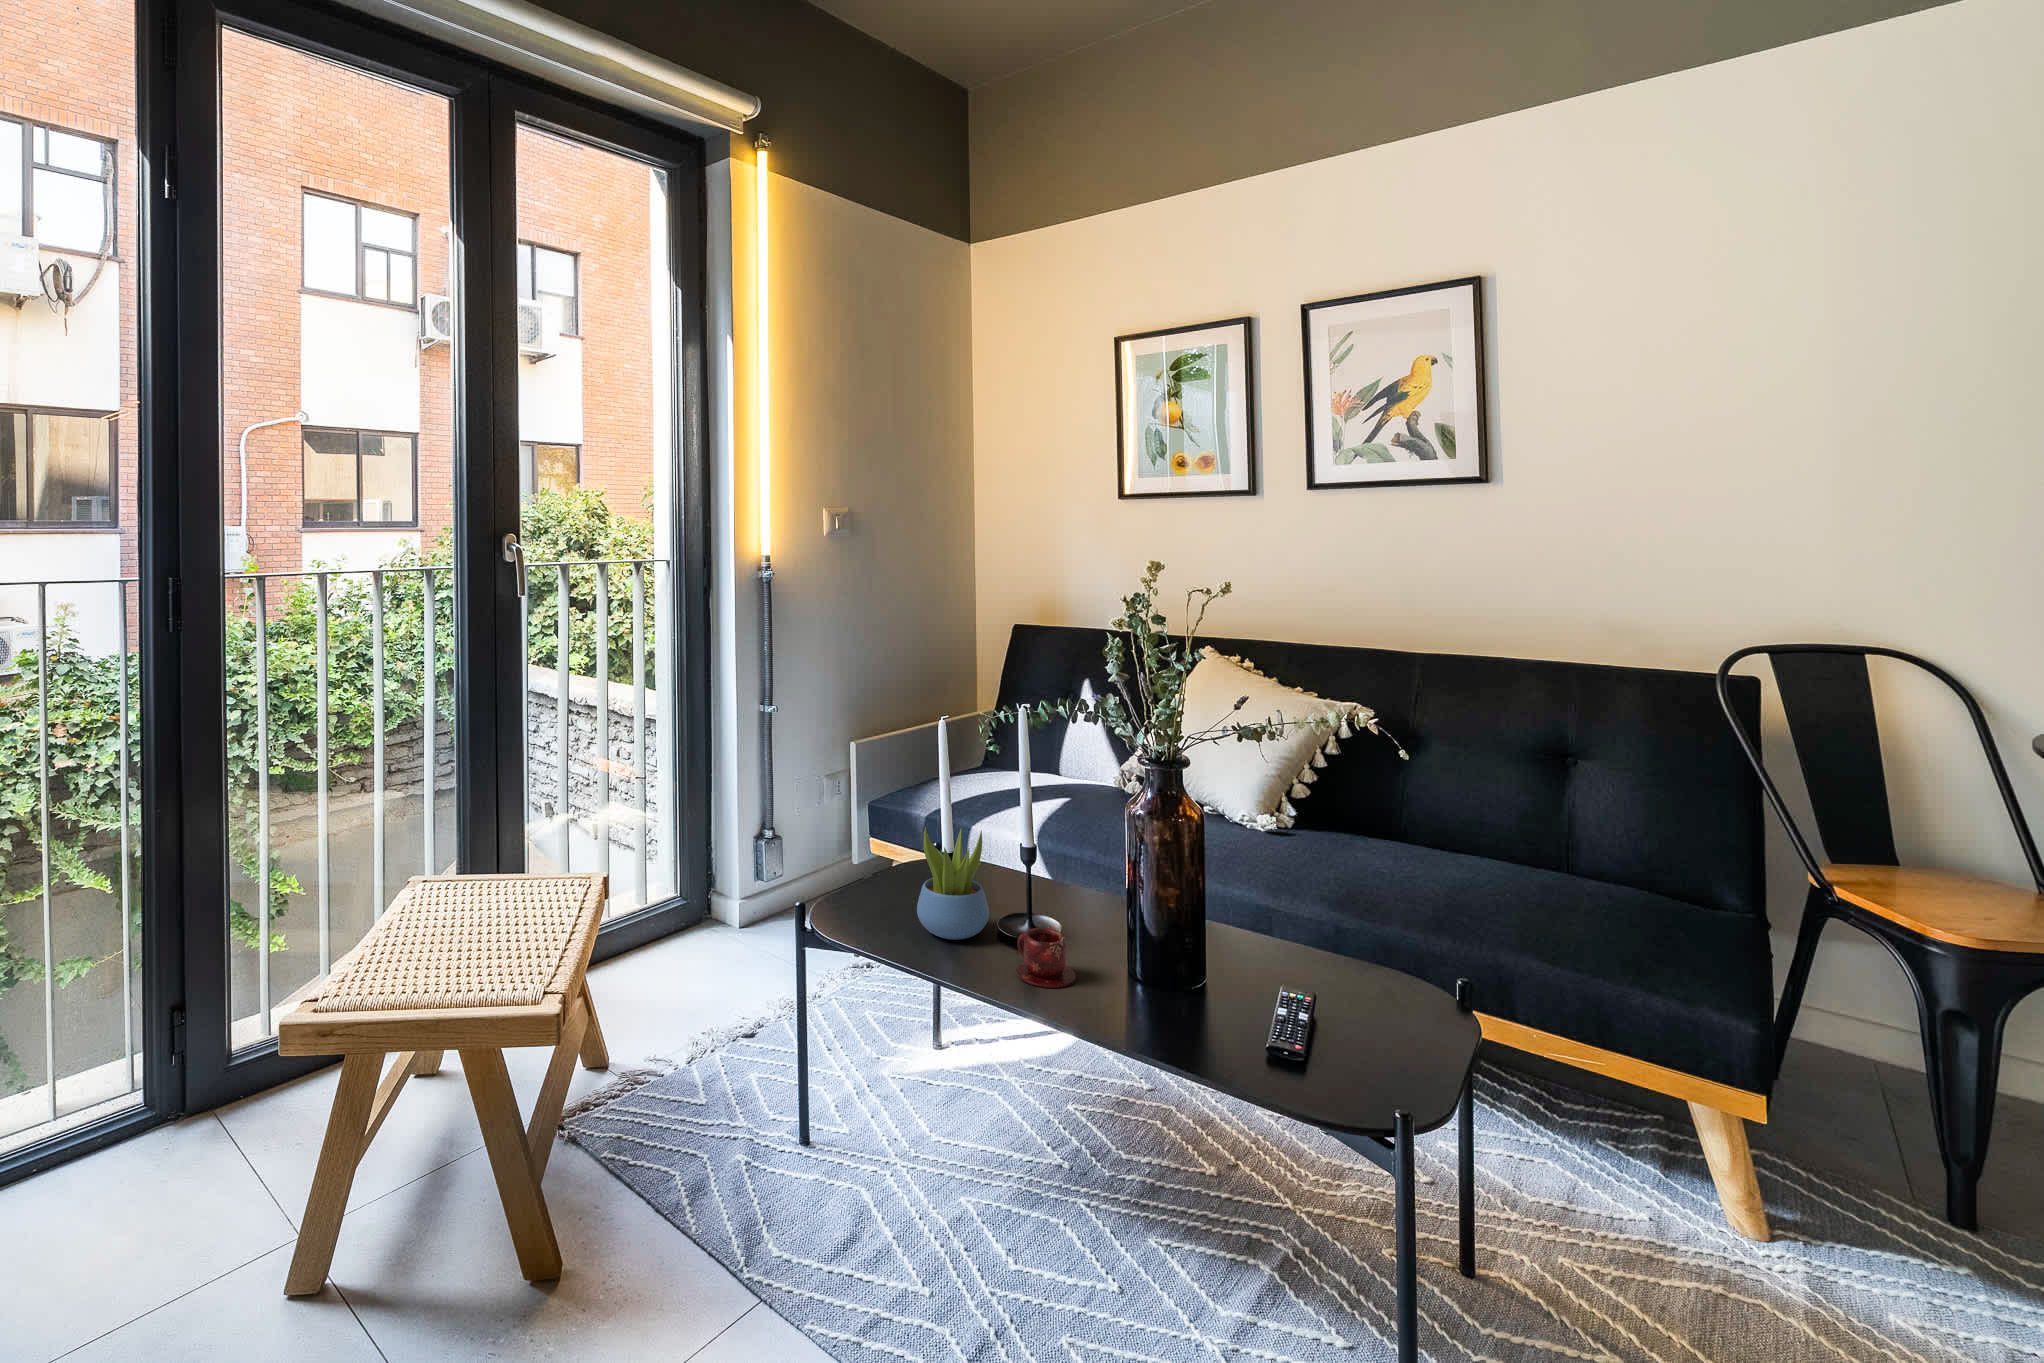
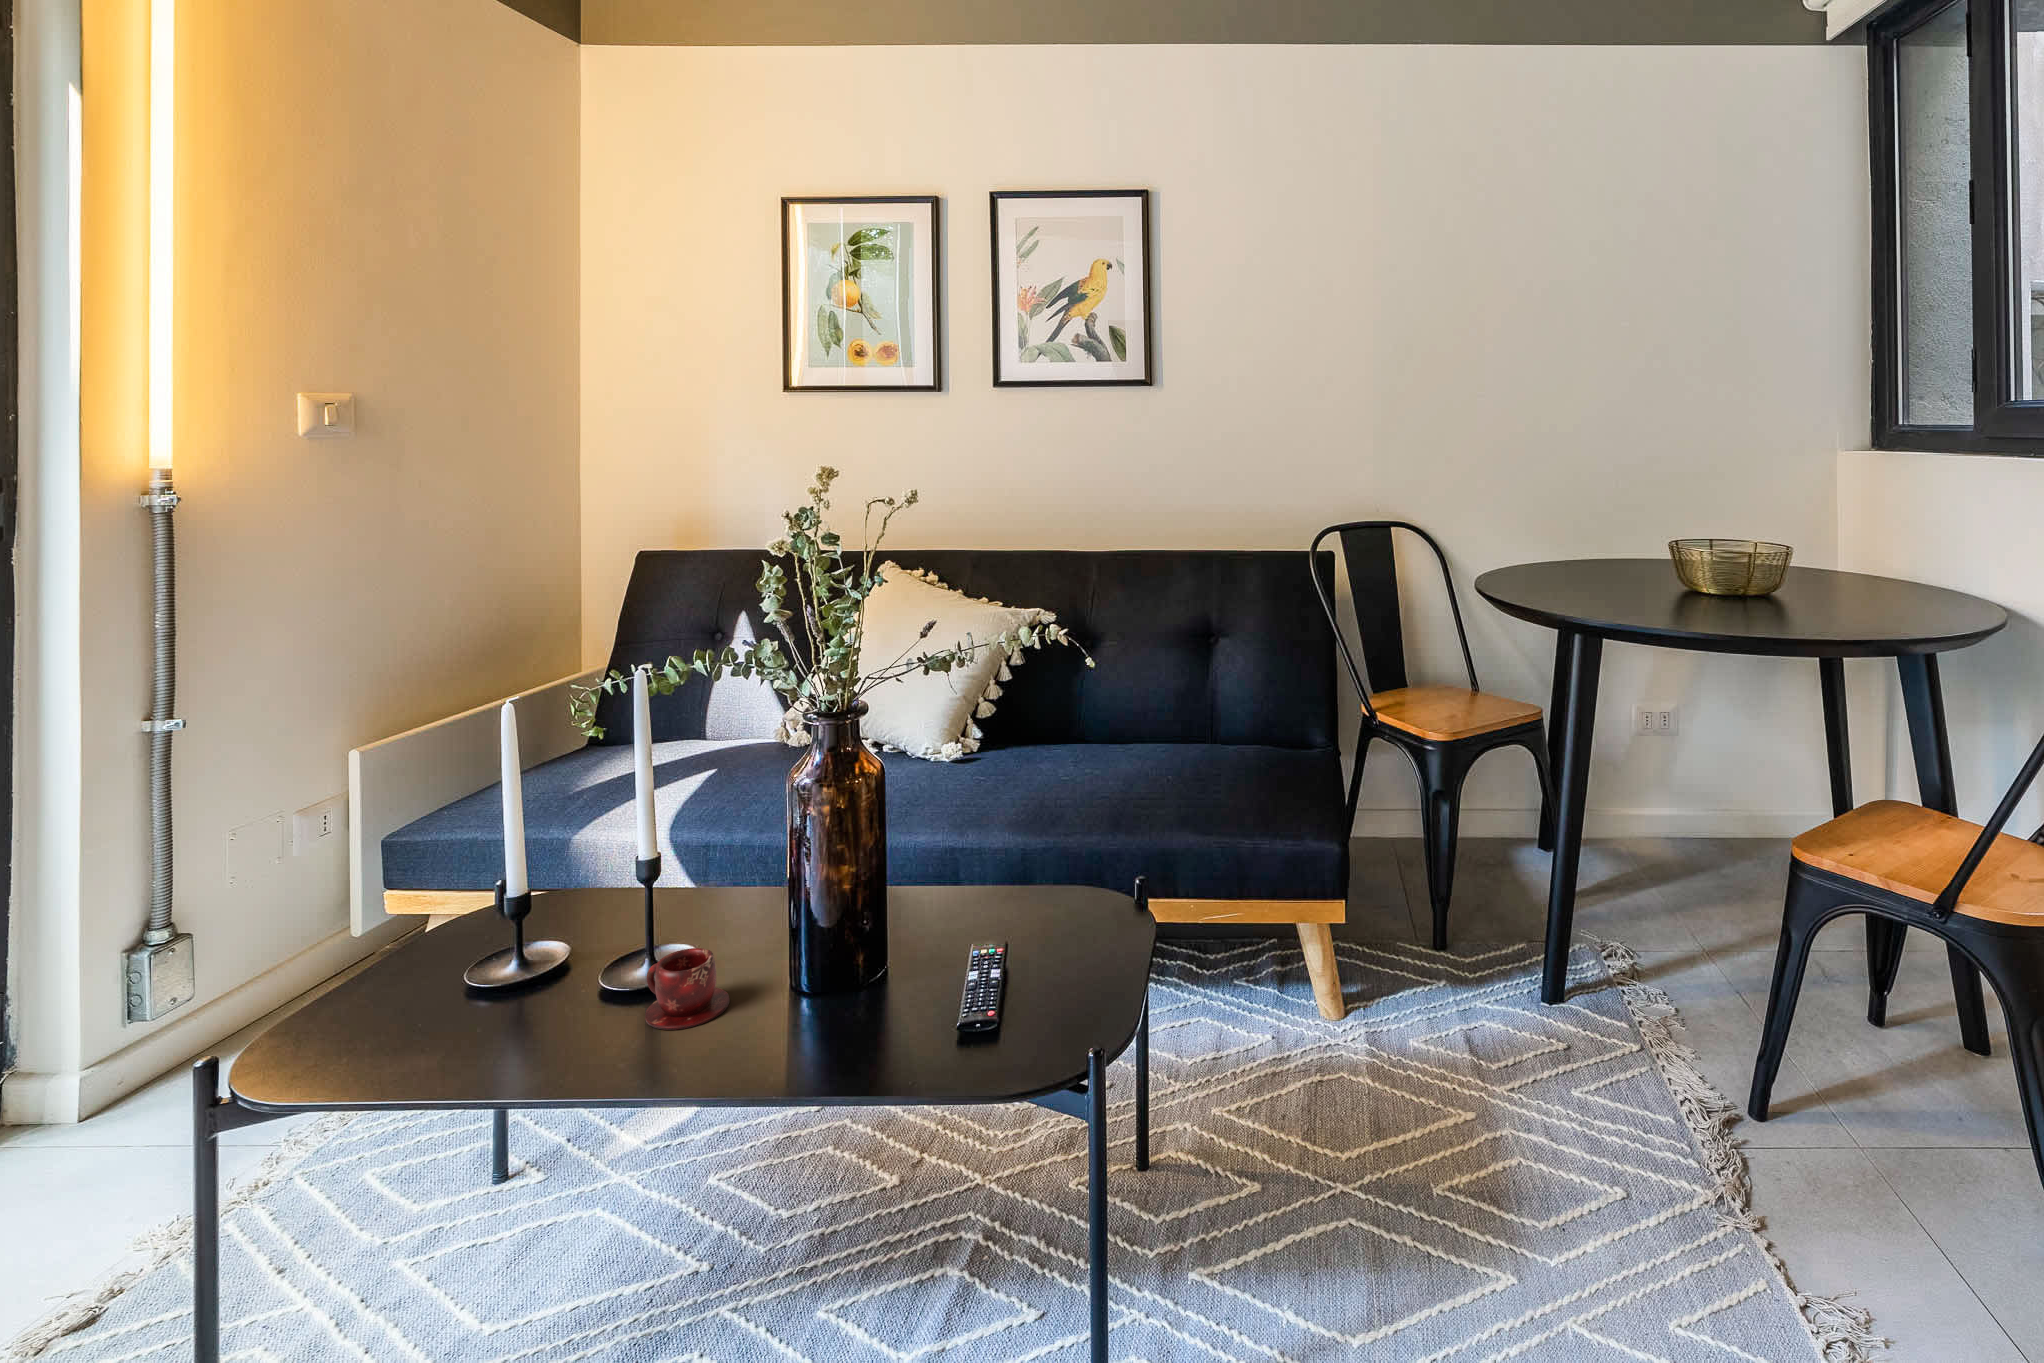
succulent plant: present [917,827,989,940] -> none [491,839,607,997]

